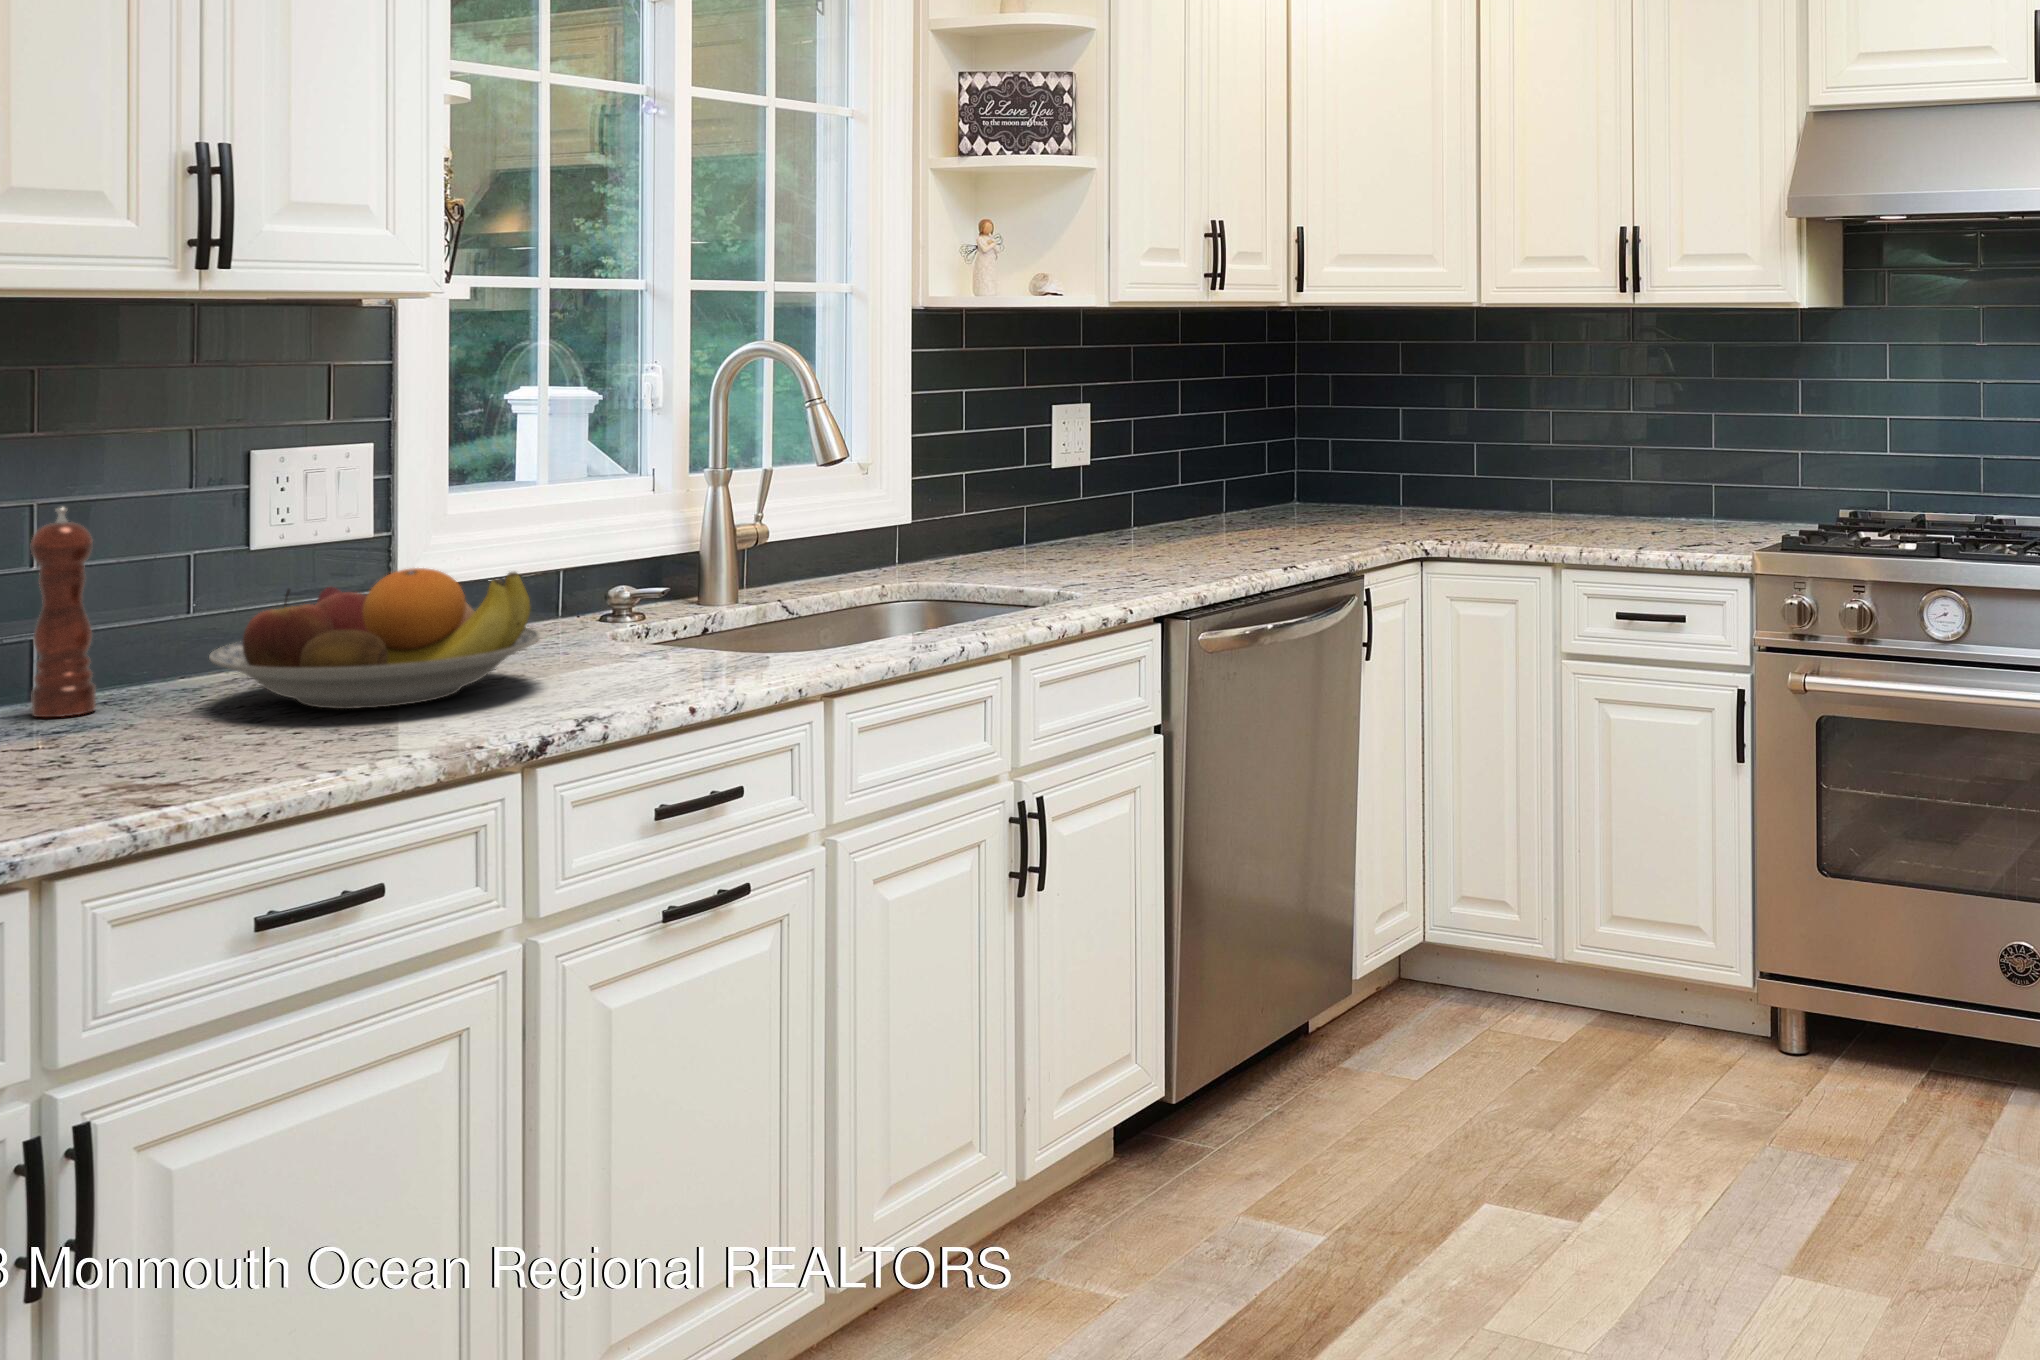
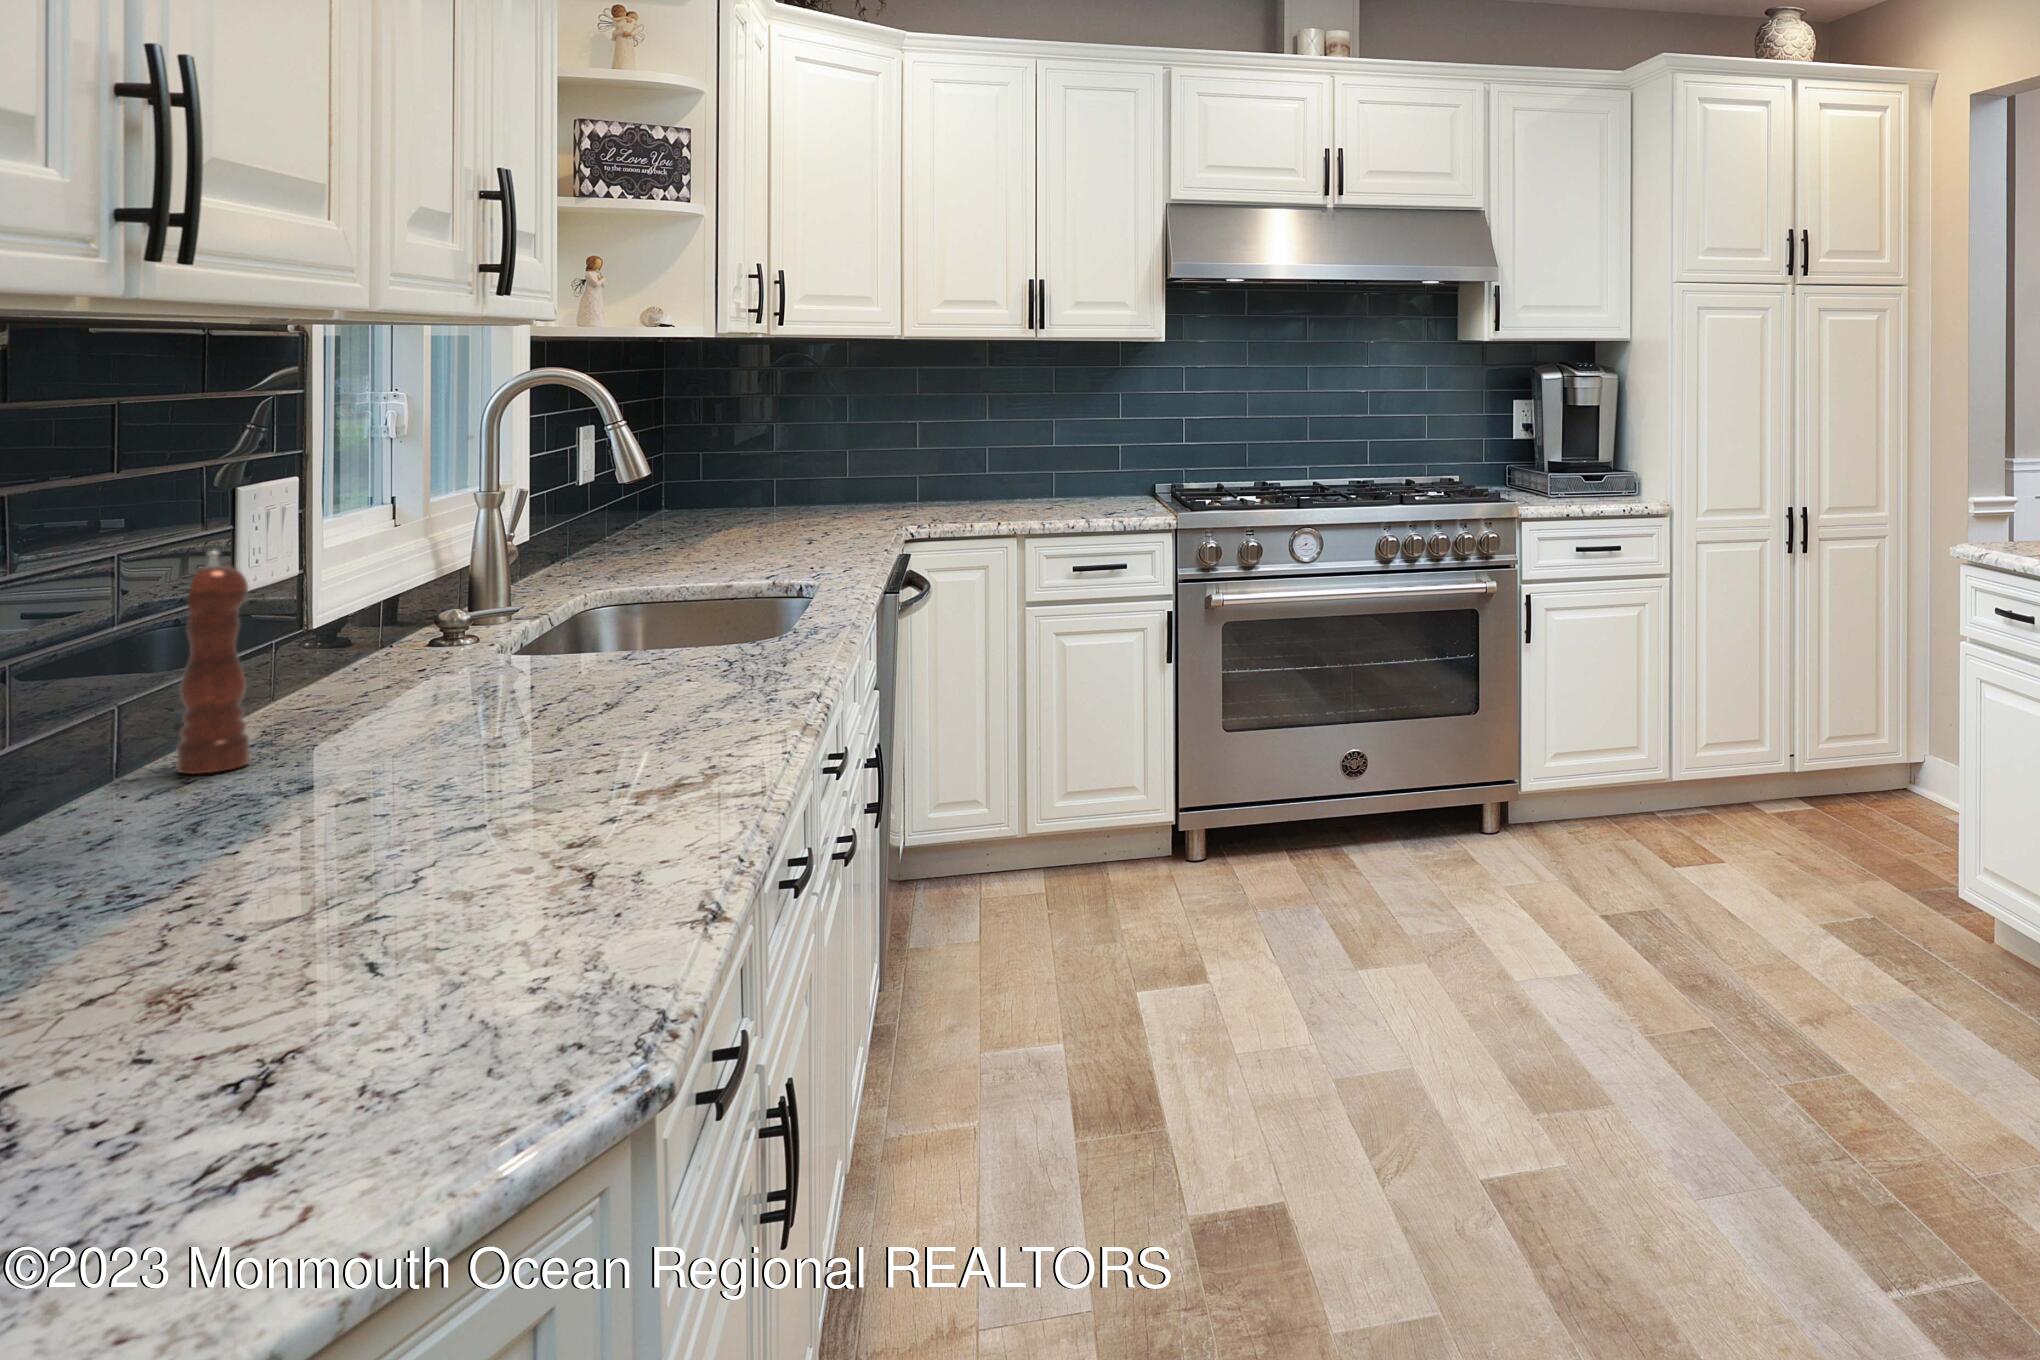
fruit bowl: present [209,568,540,709] -> none [339,581,670,723]

